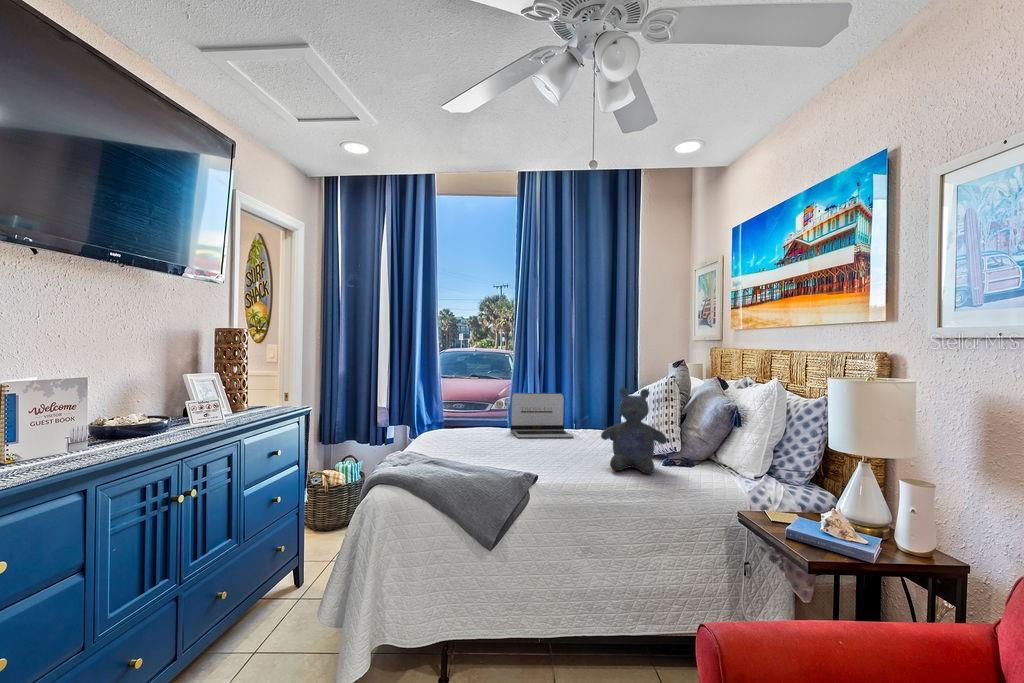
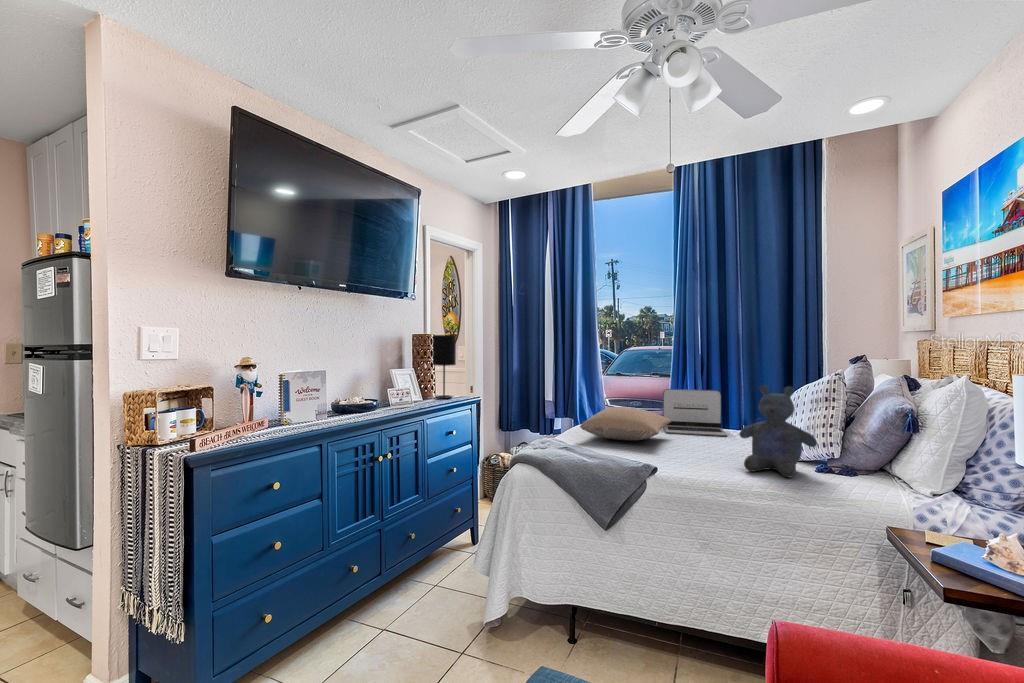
table lamp: none [246,331,279,412] -> present [433,335,456,399]
pillow: none [439,413,526,448] -> present [580,407,671,440]

